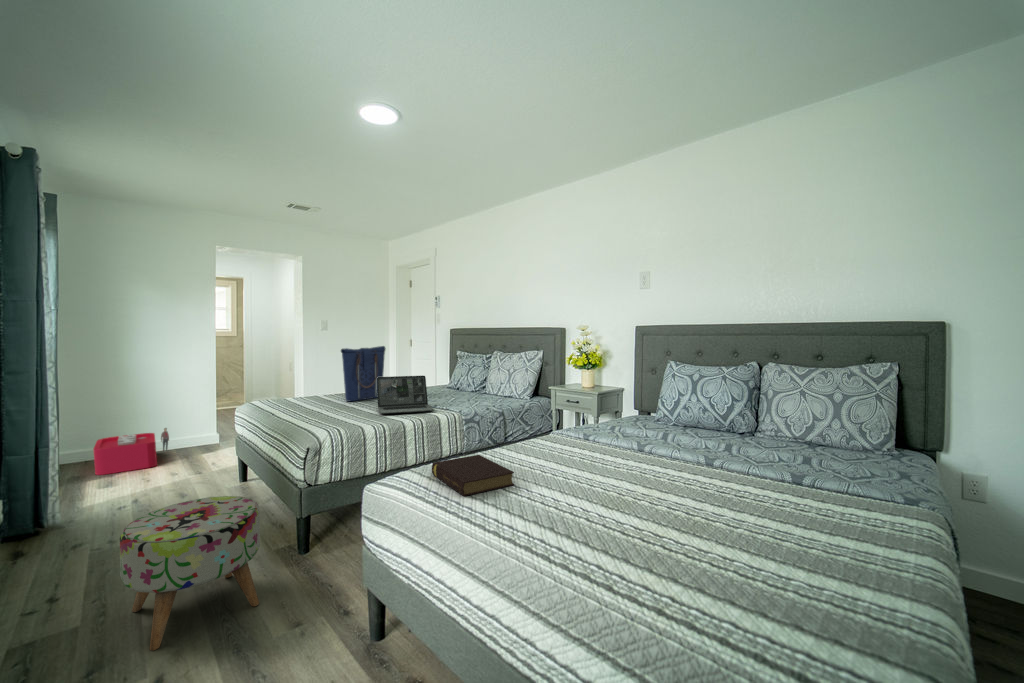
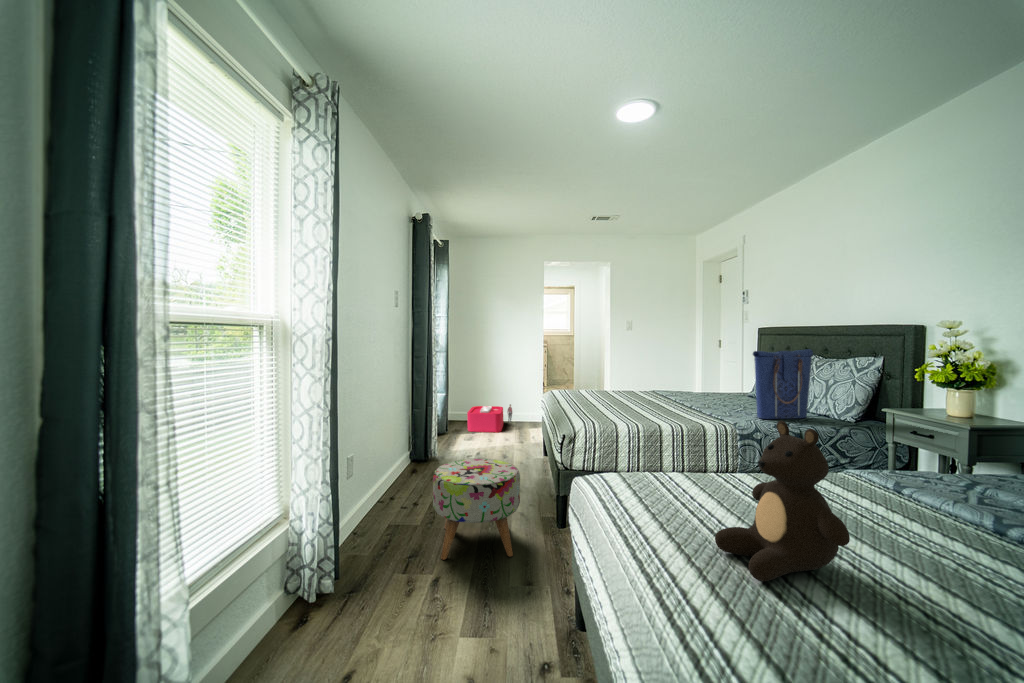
tote bag: present [341,346,386,401] -> present [753,349,813,419]
laptop: present [377,376,433,414] -> none [644,377,703,418]
teddy bear: none [536,401,619,516] -> present [715,421,850,581]
book: present [432,455,514,496] -> none [631,468,713,517]

